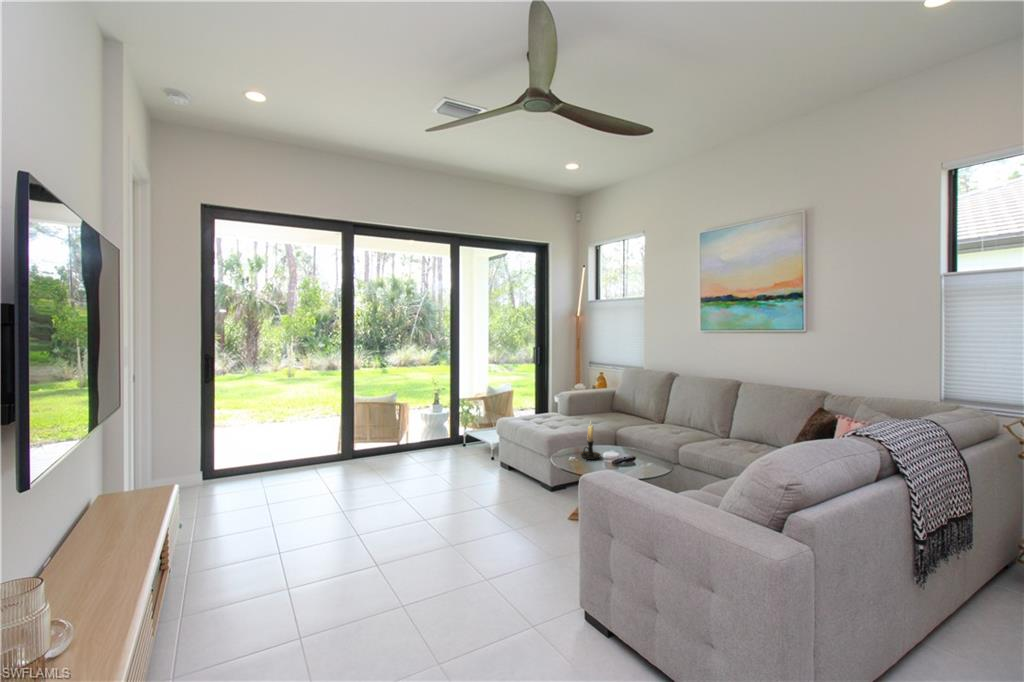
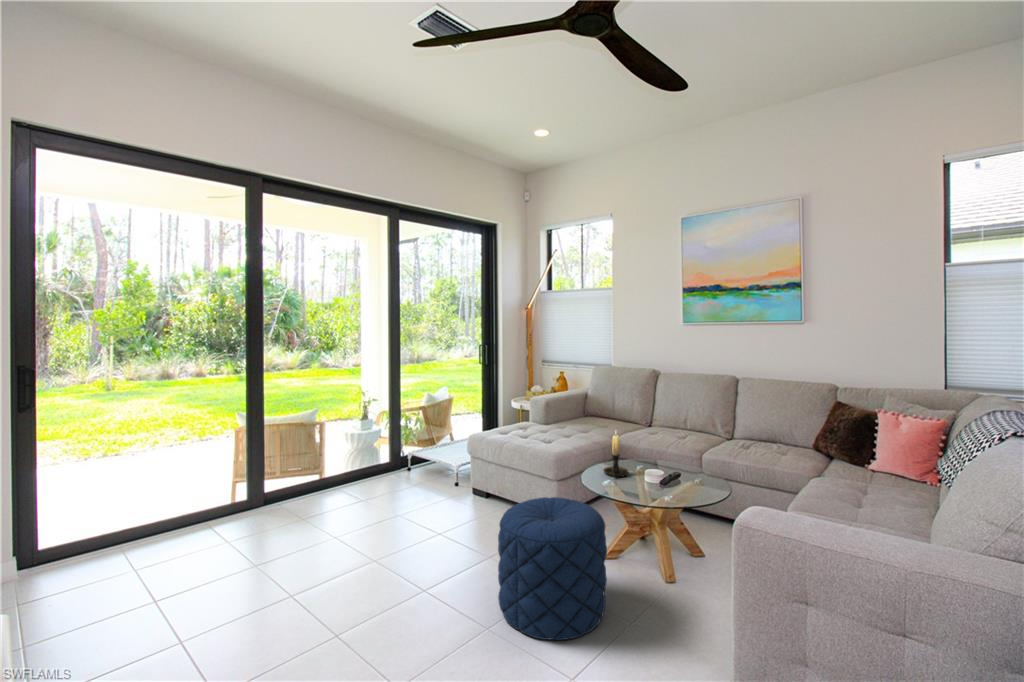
pouf: none [461,467,543,570] -> present [498,497,607,640]

